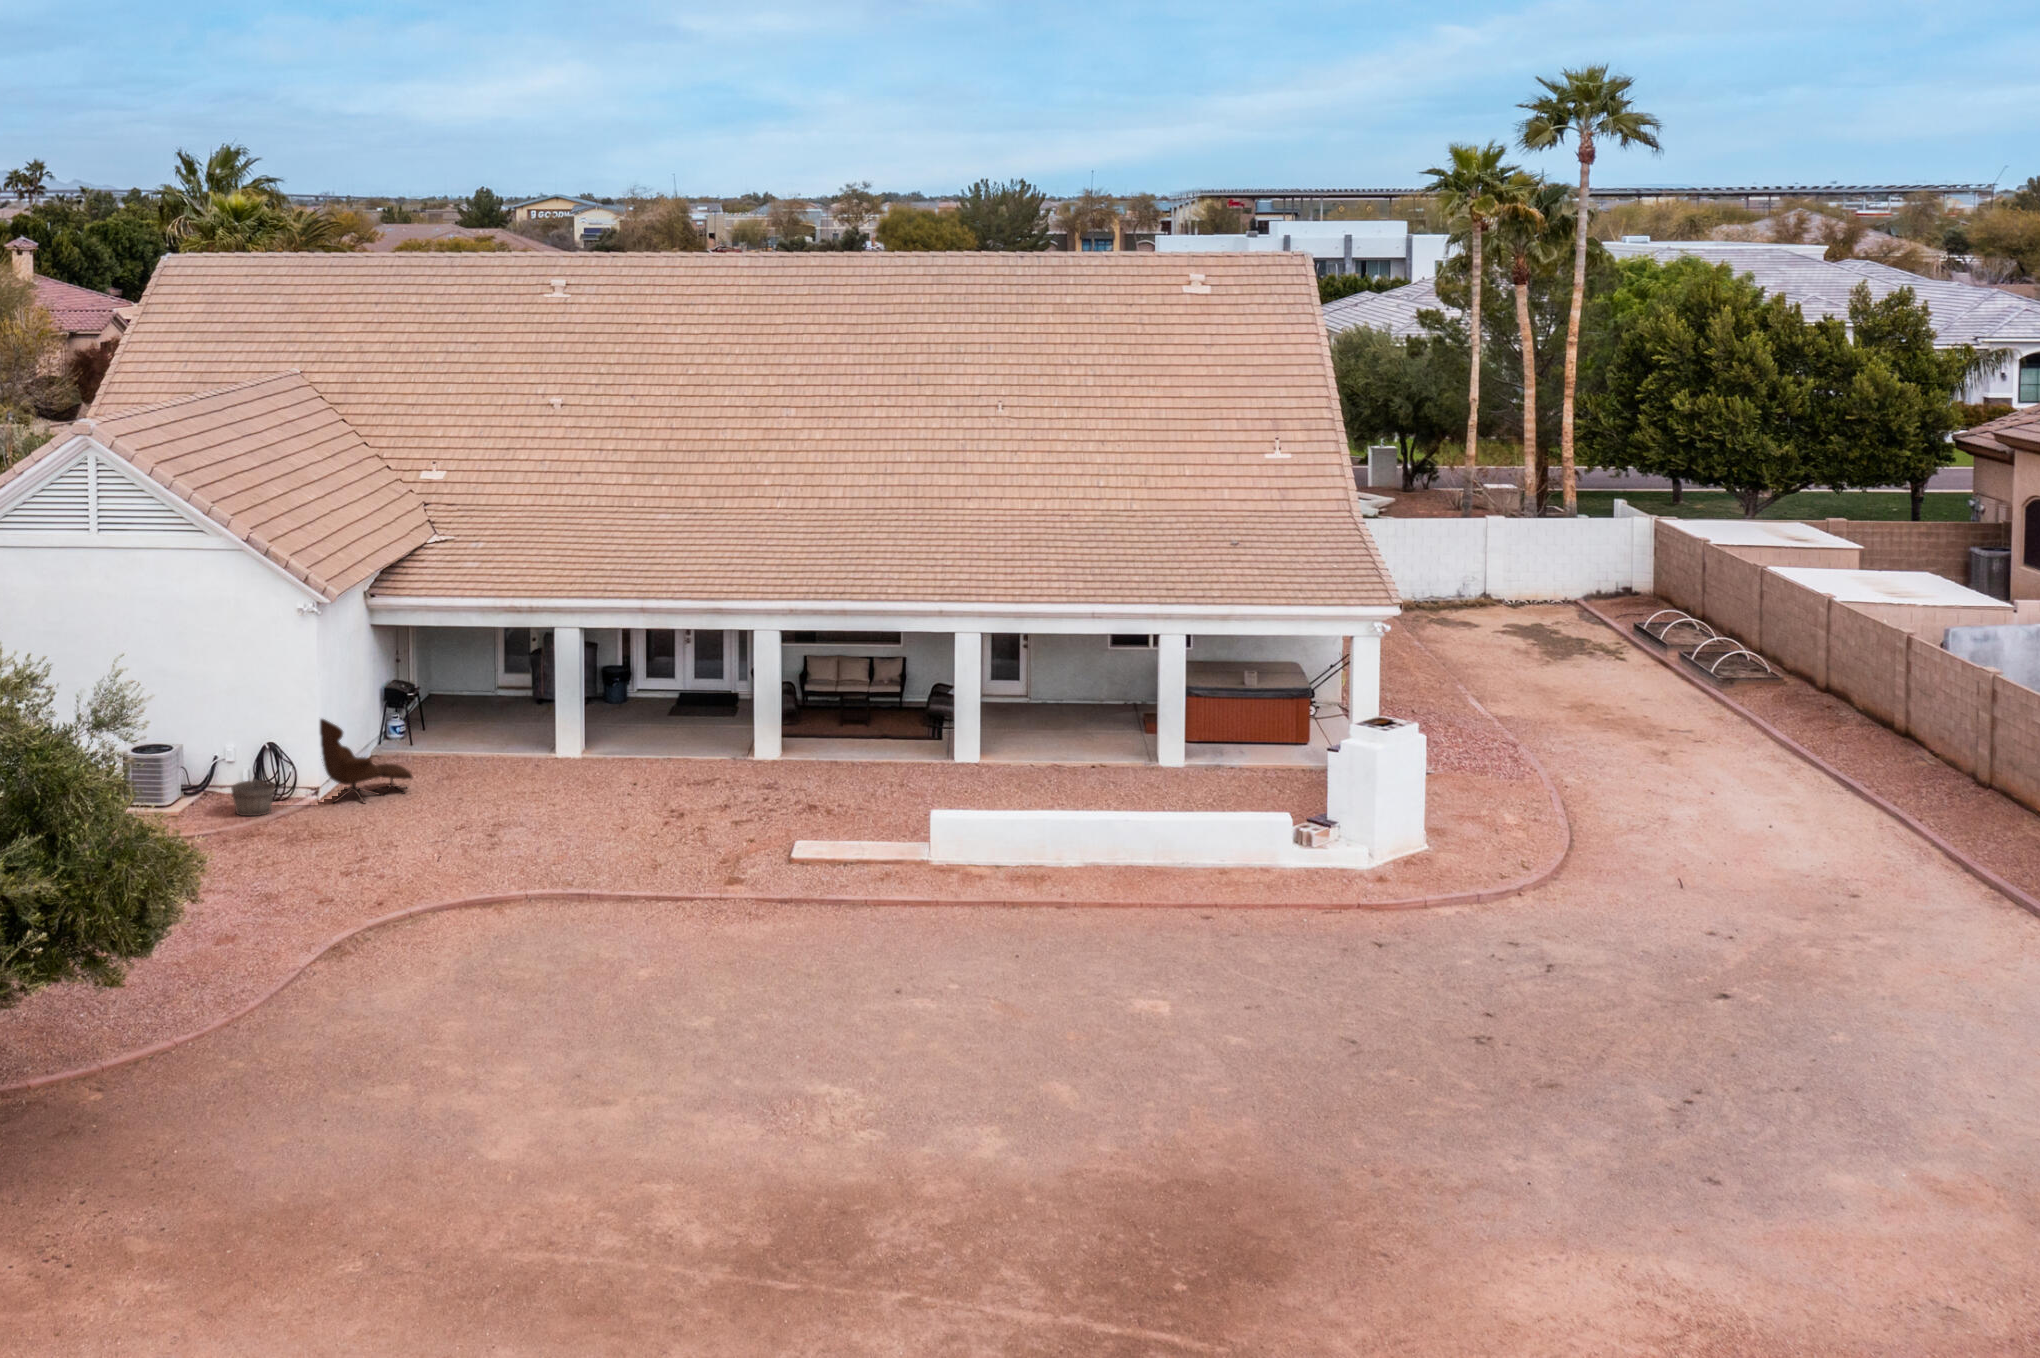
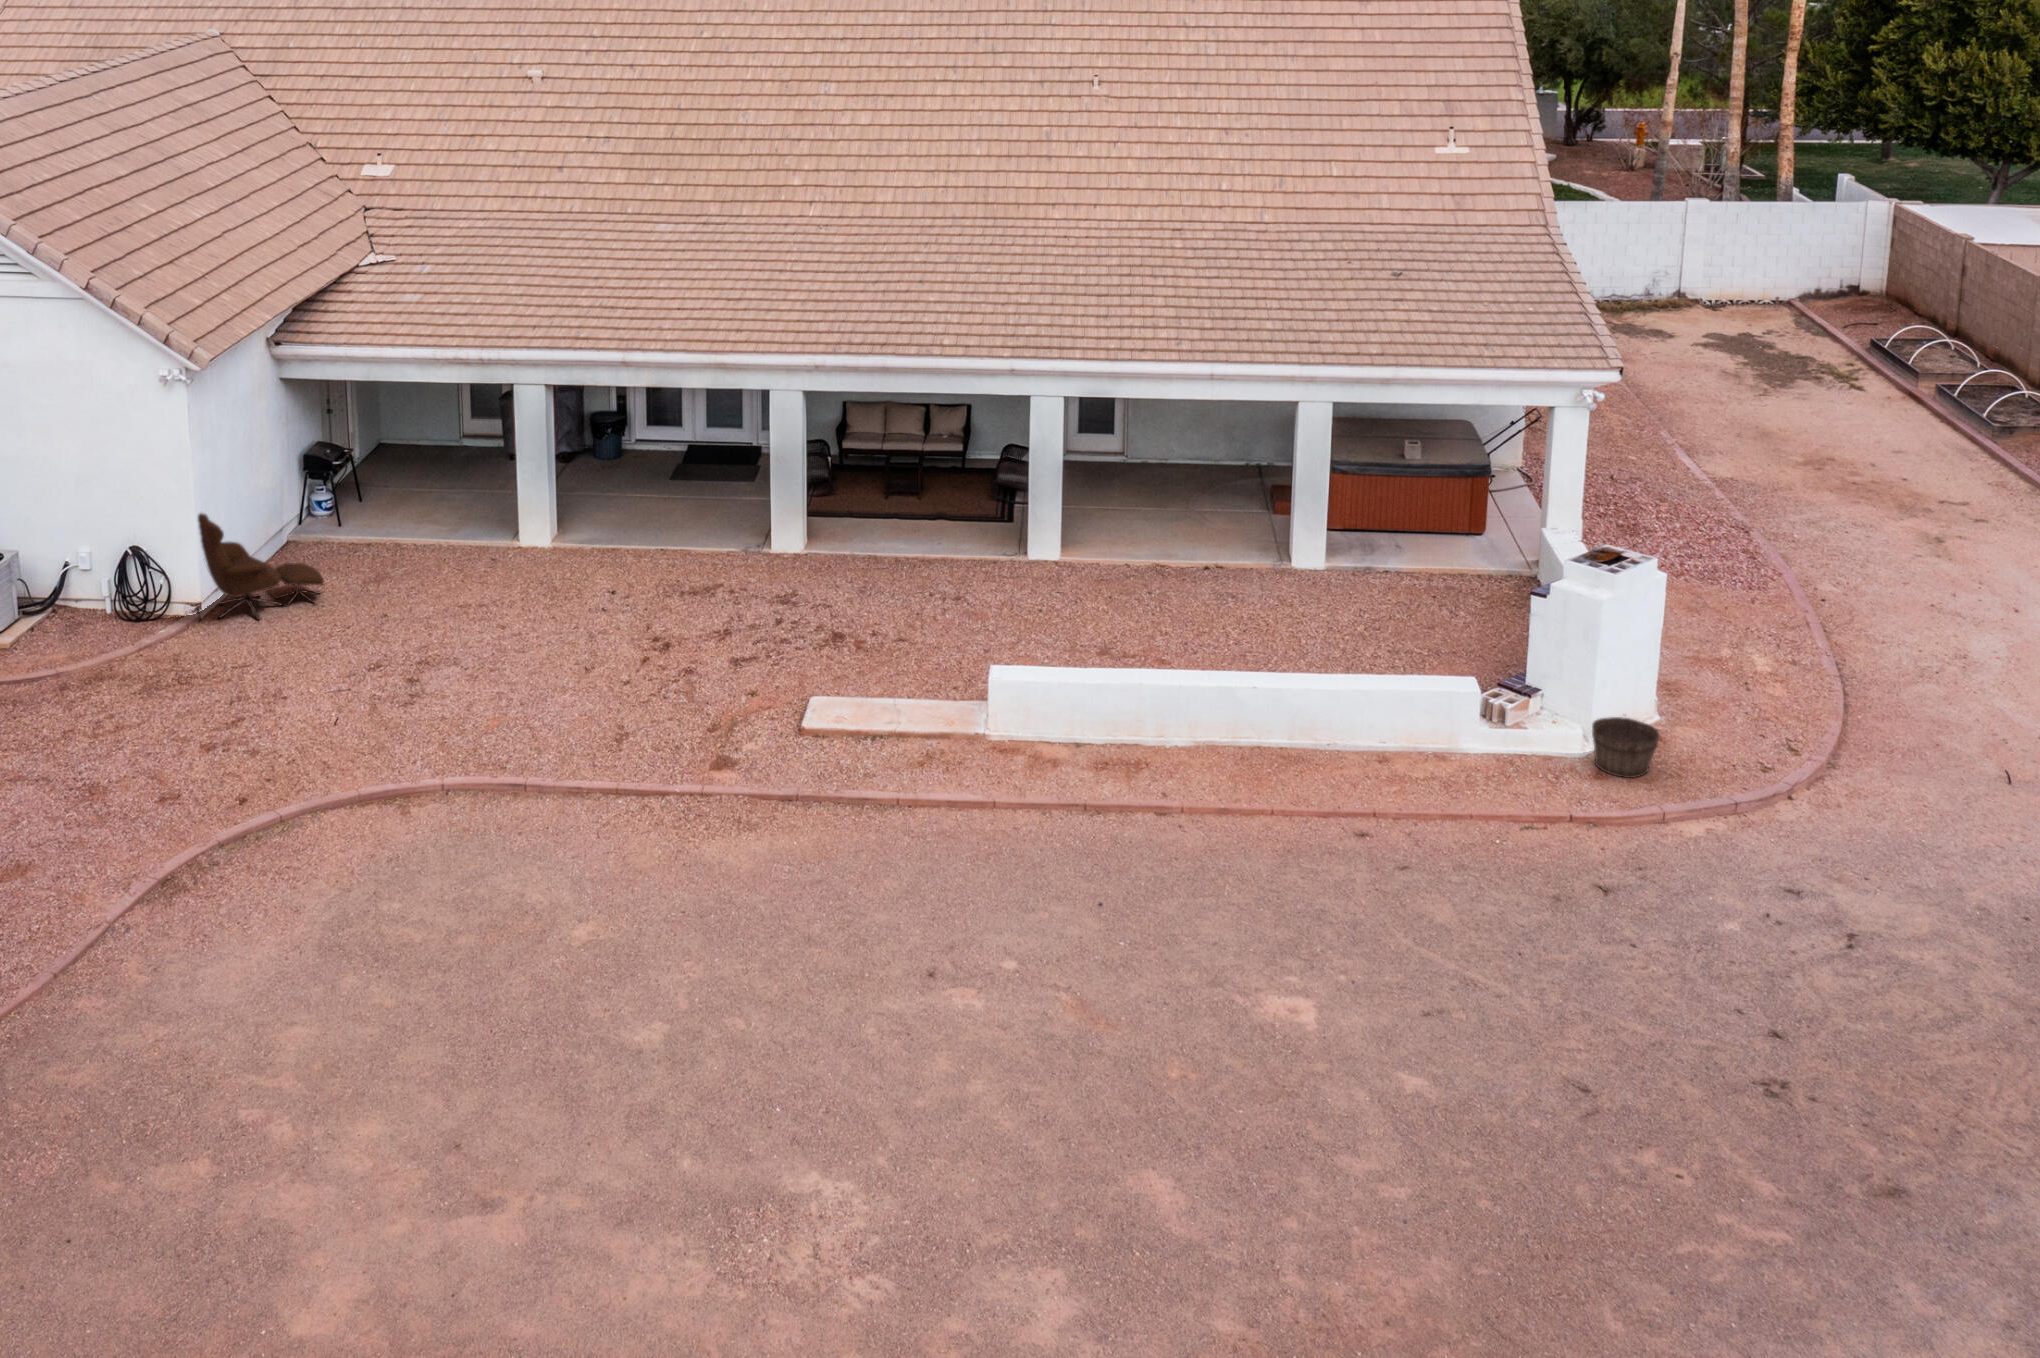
wooden bucket: present [231,780,275,816] -> present [1592,717,1660,778]

